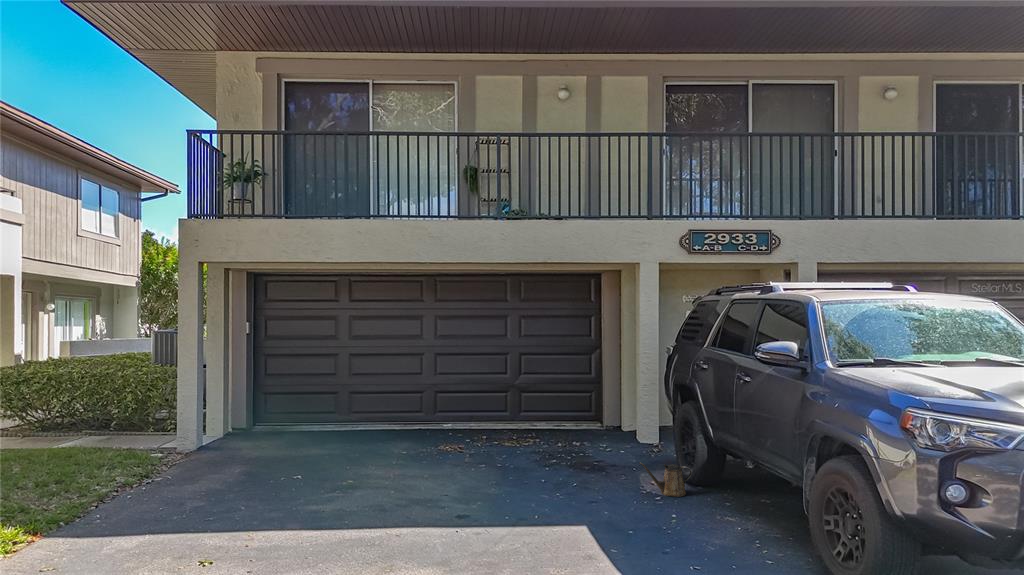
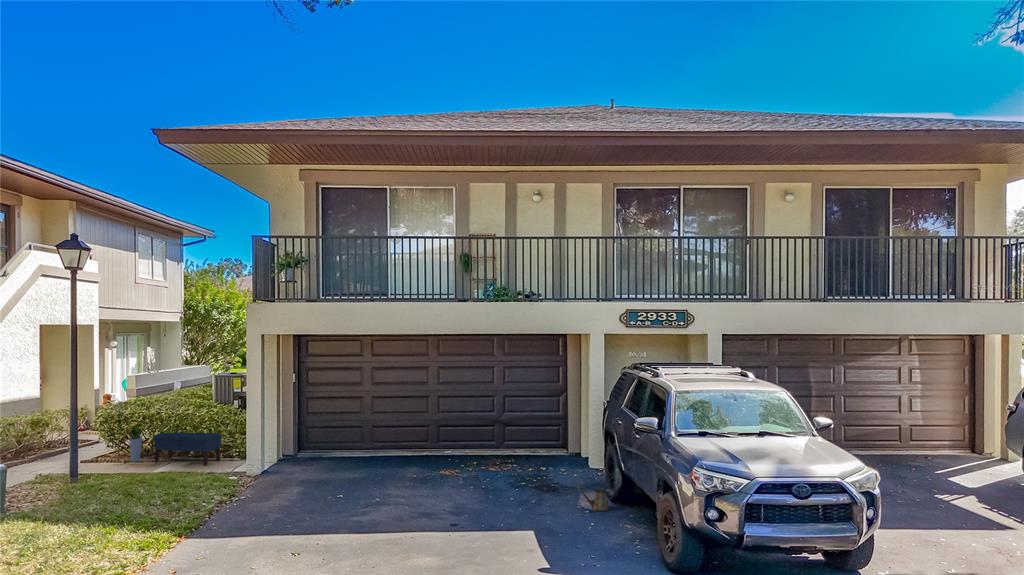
planter: none [22,387,52,436] -> present [129,427,144,462]
bench: none [59,396,151,441] -> present [154,432,222,466]

